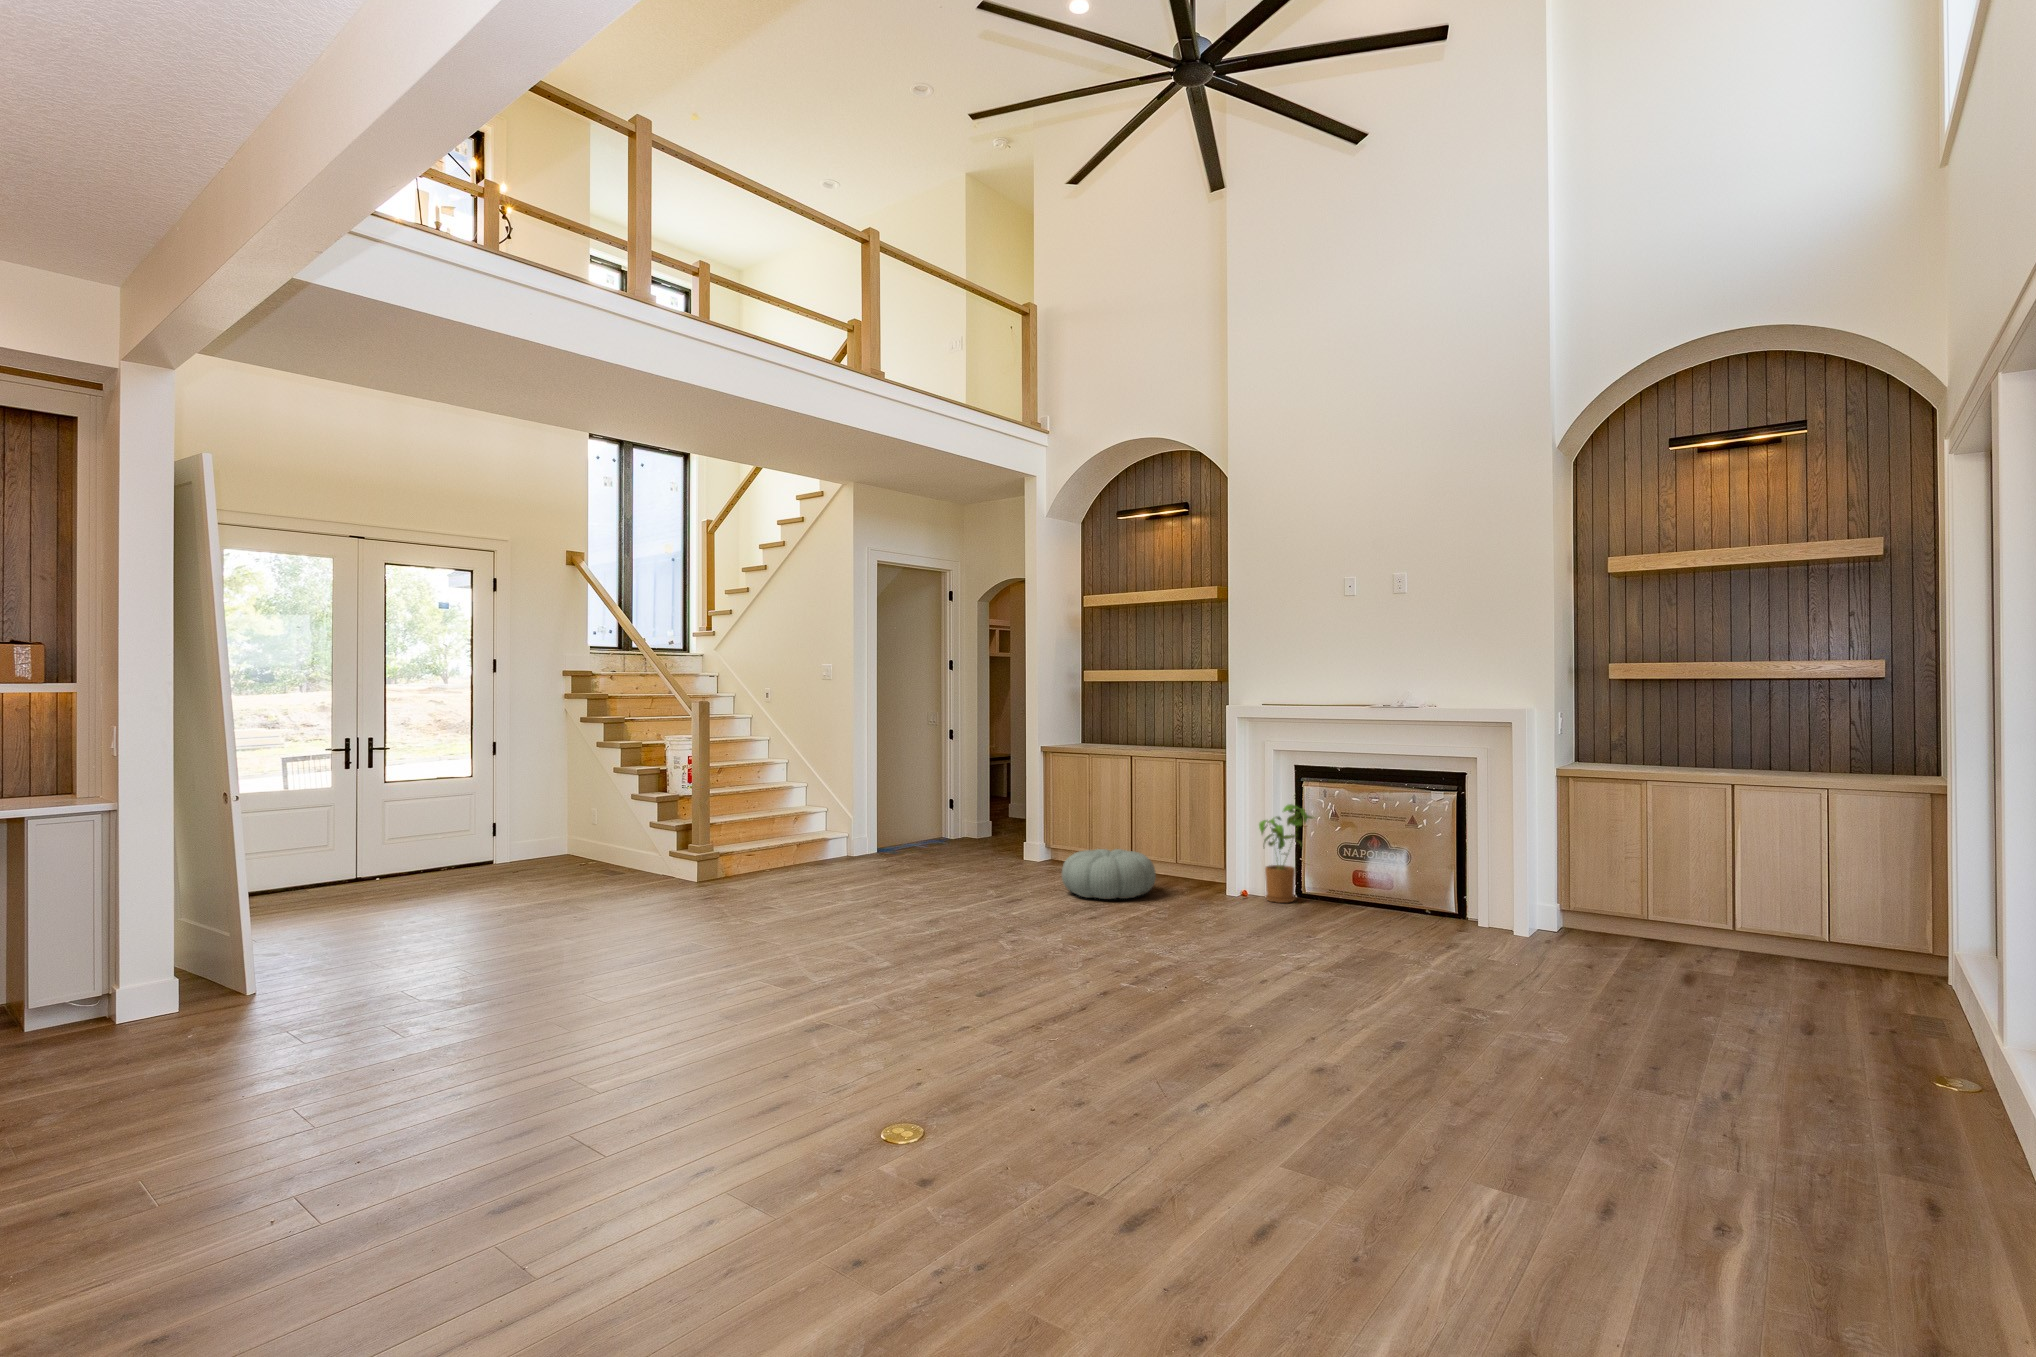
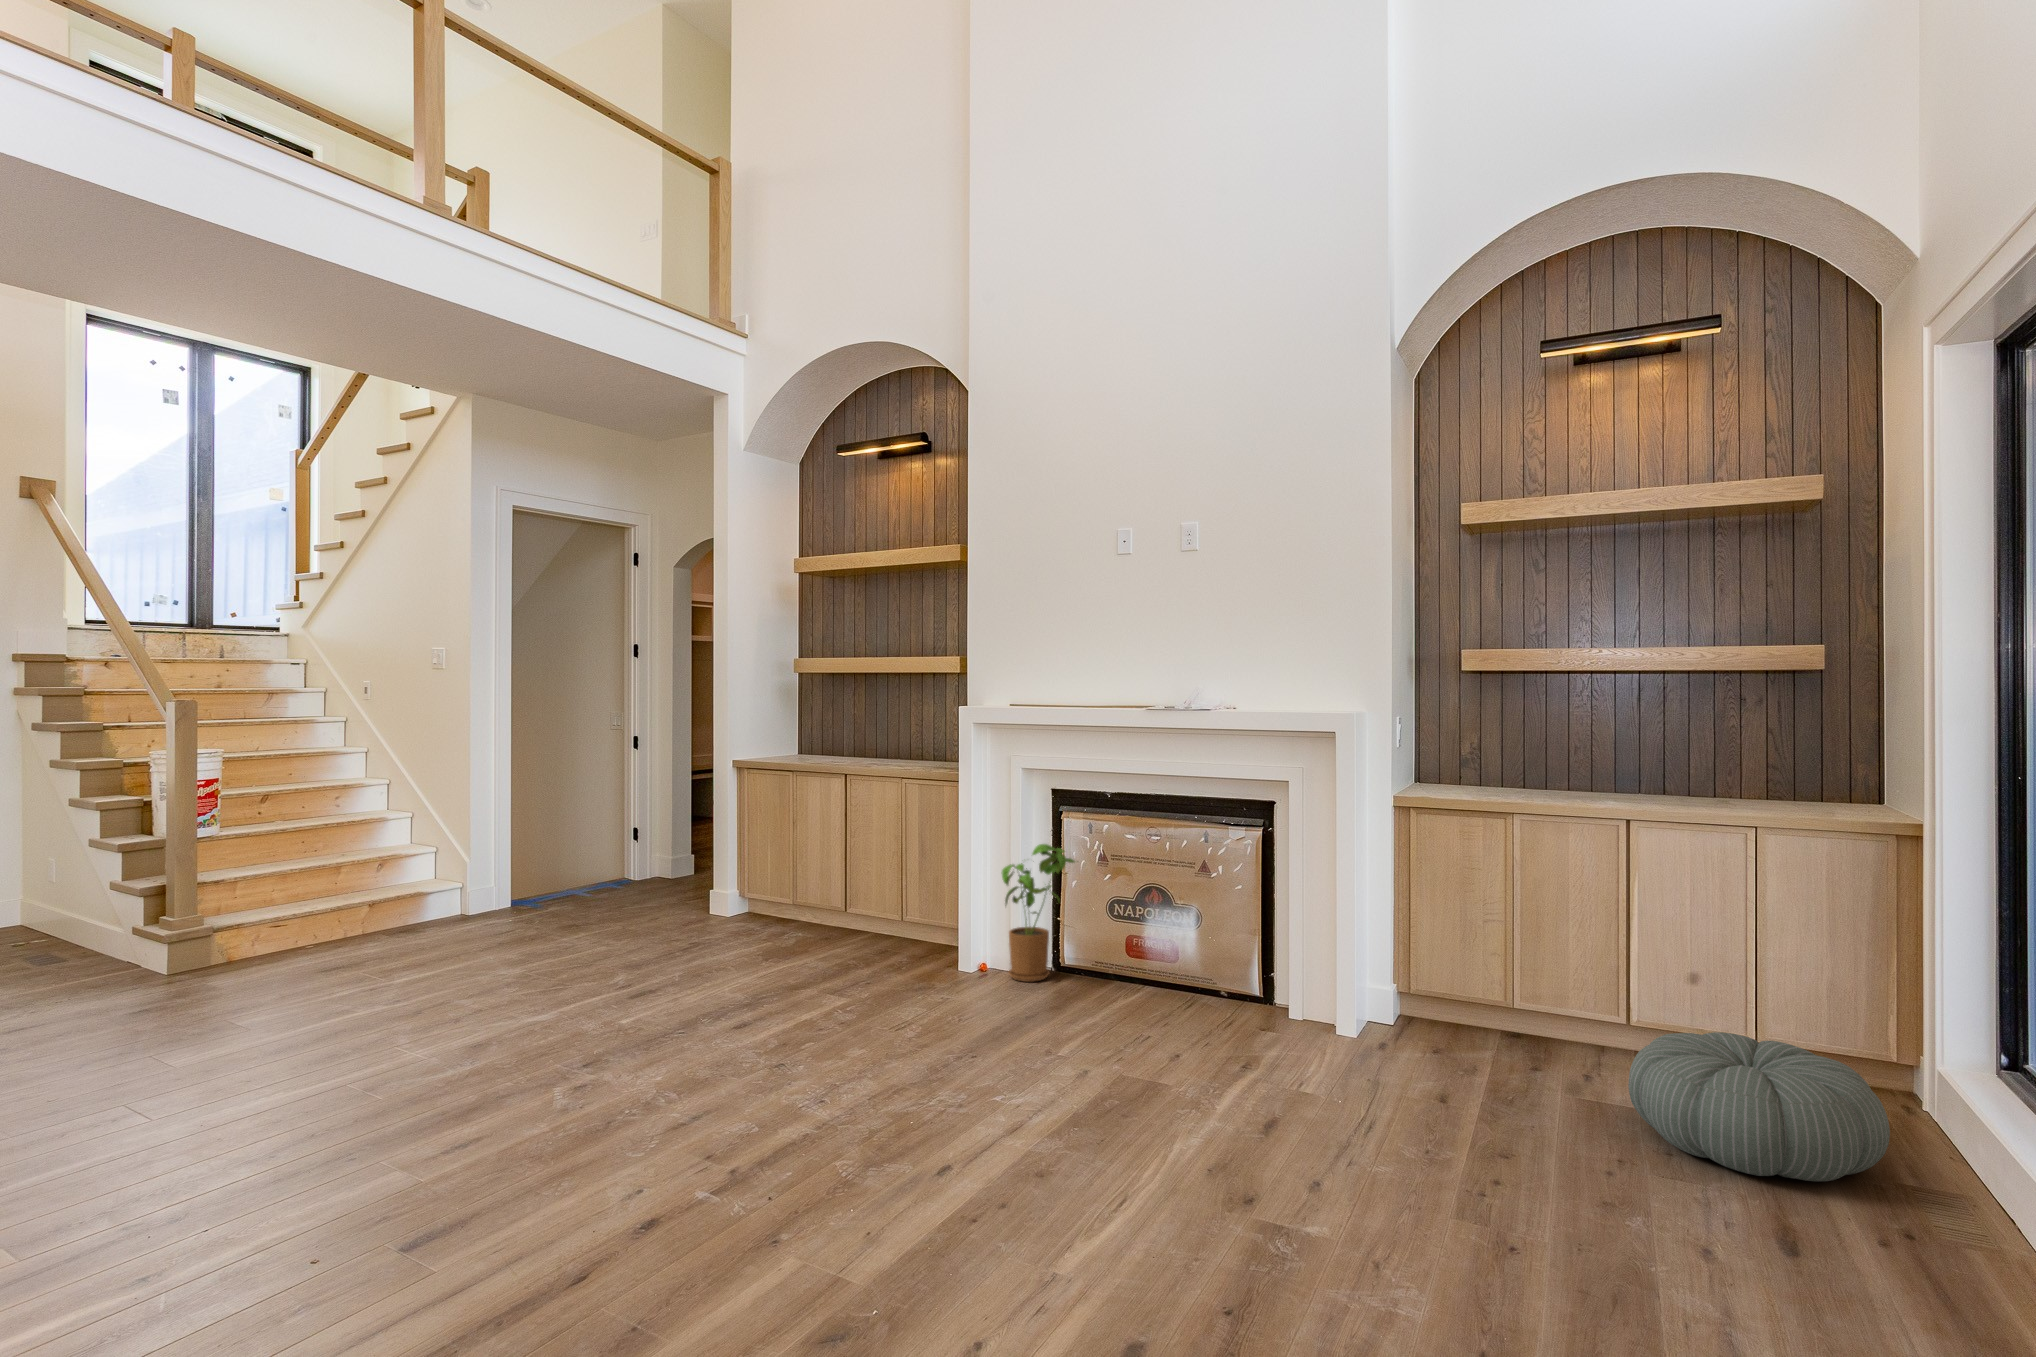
pouf: present [1062,849,1156,899] -> present [1628,1032,1890,1181]

